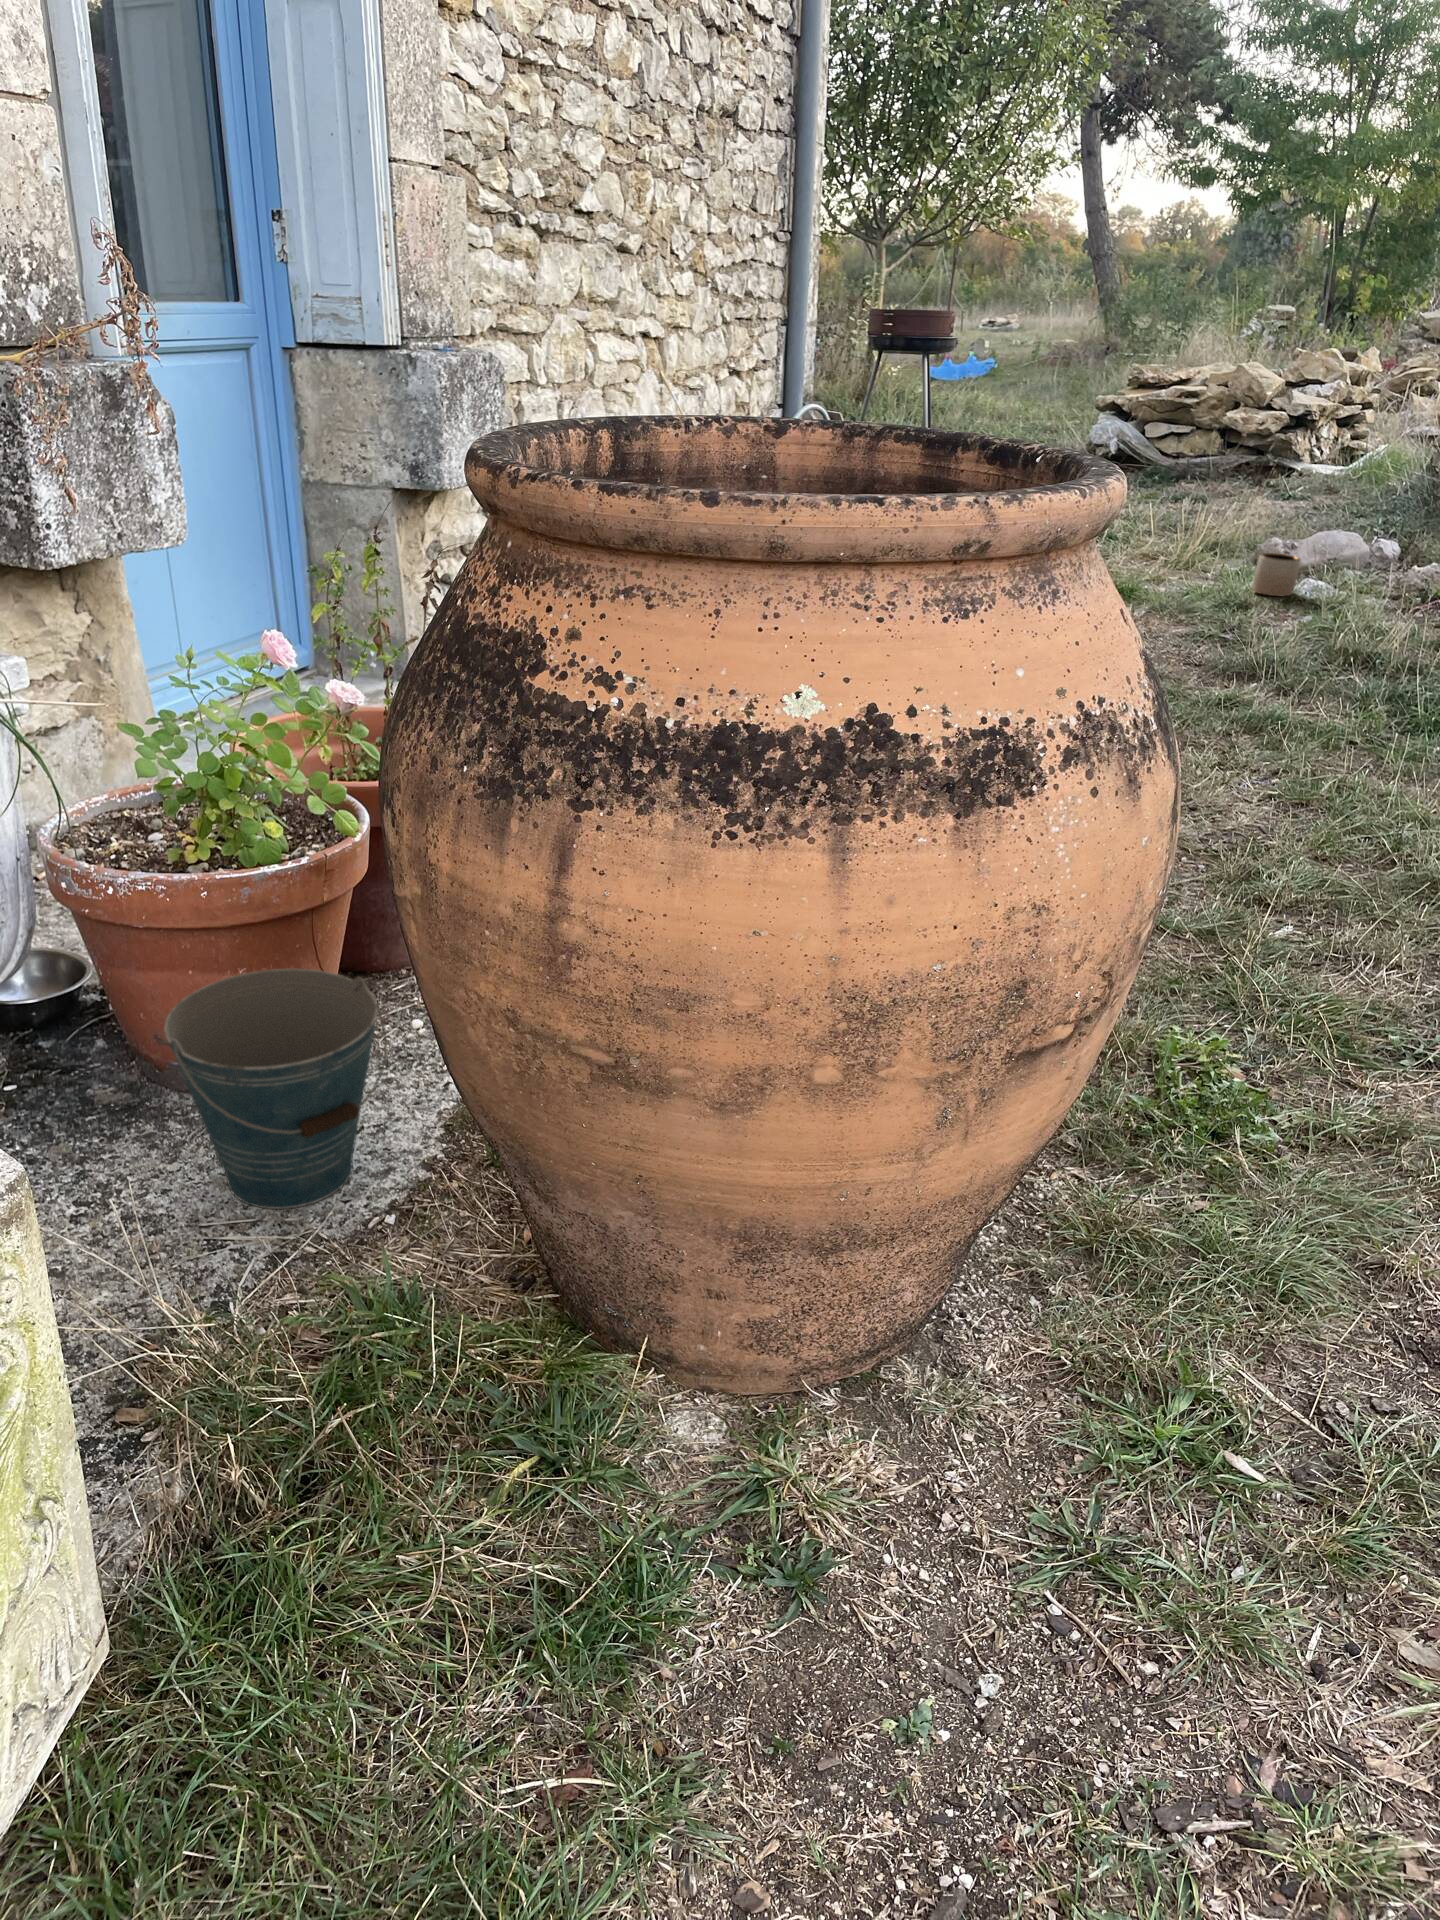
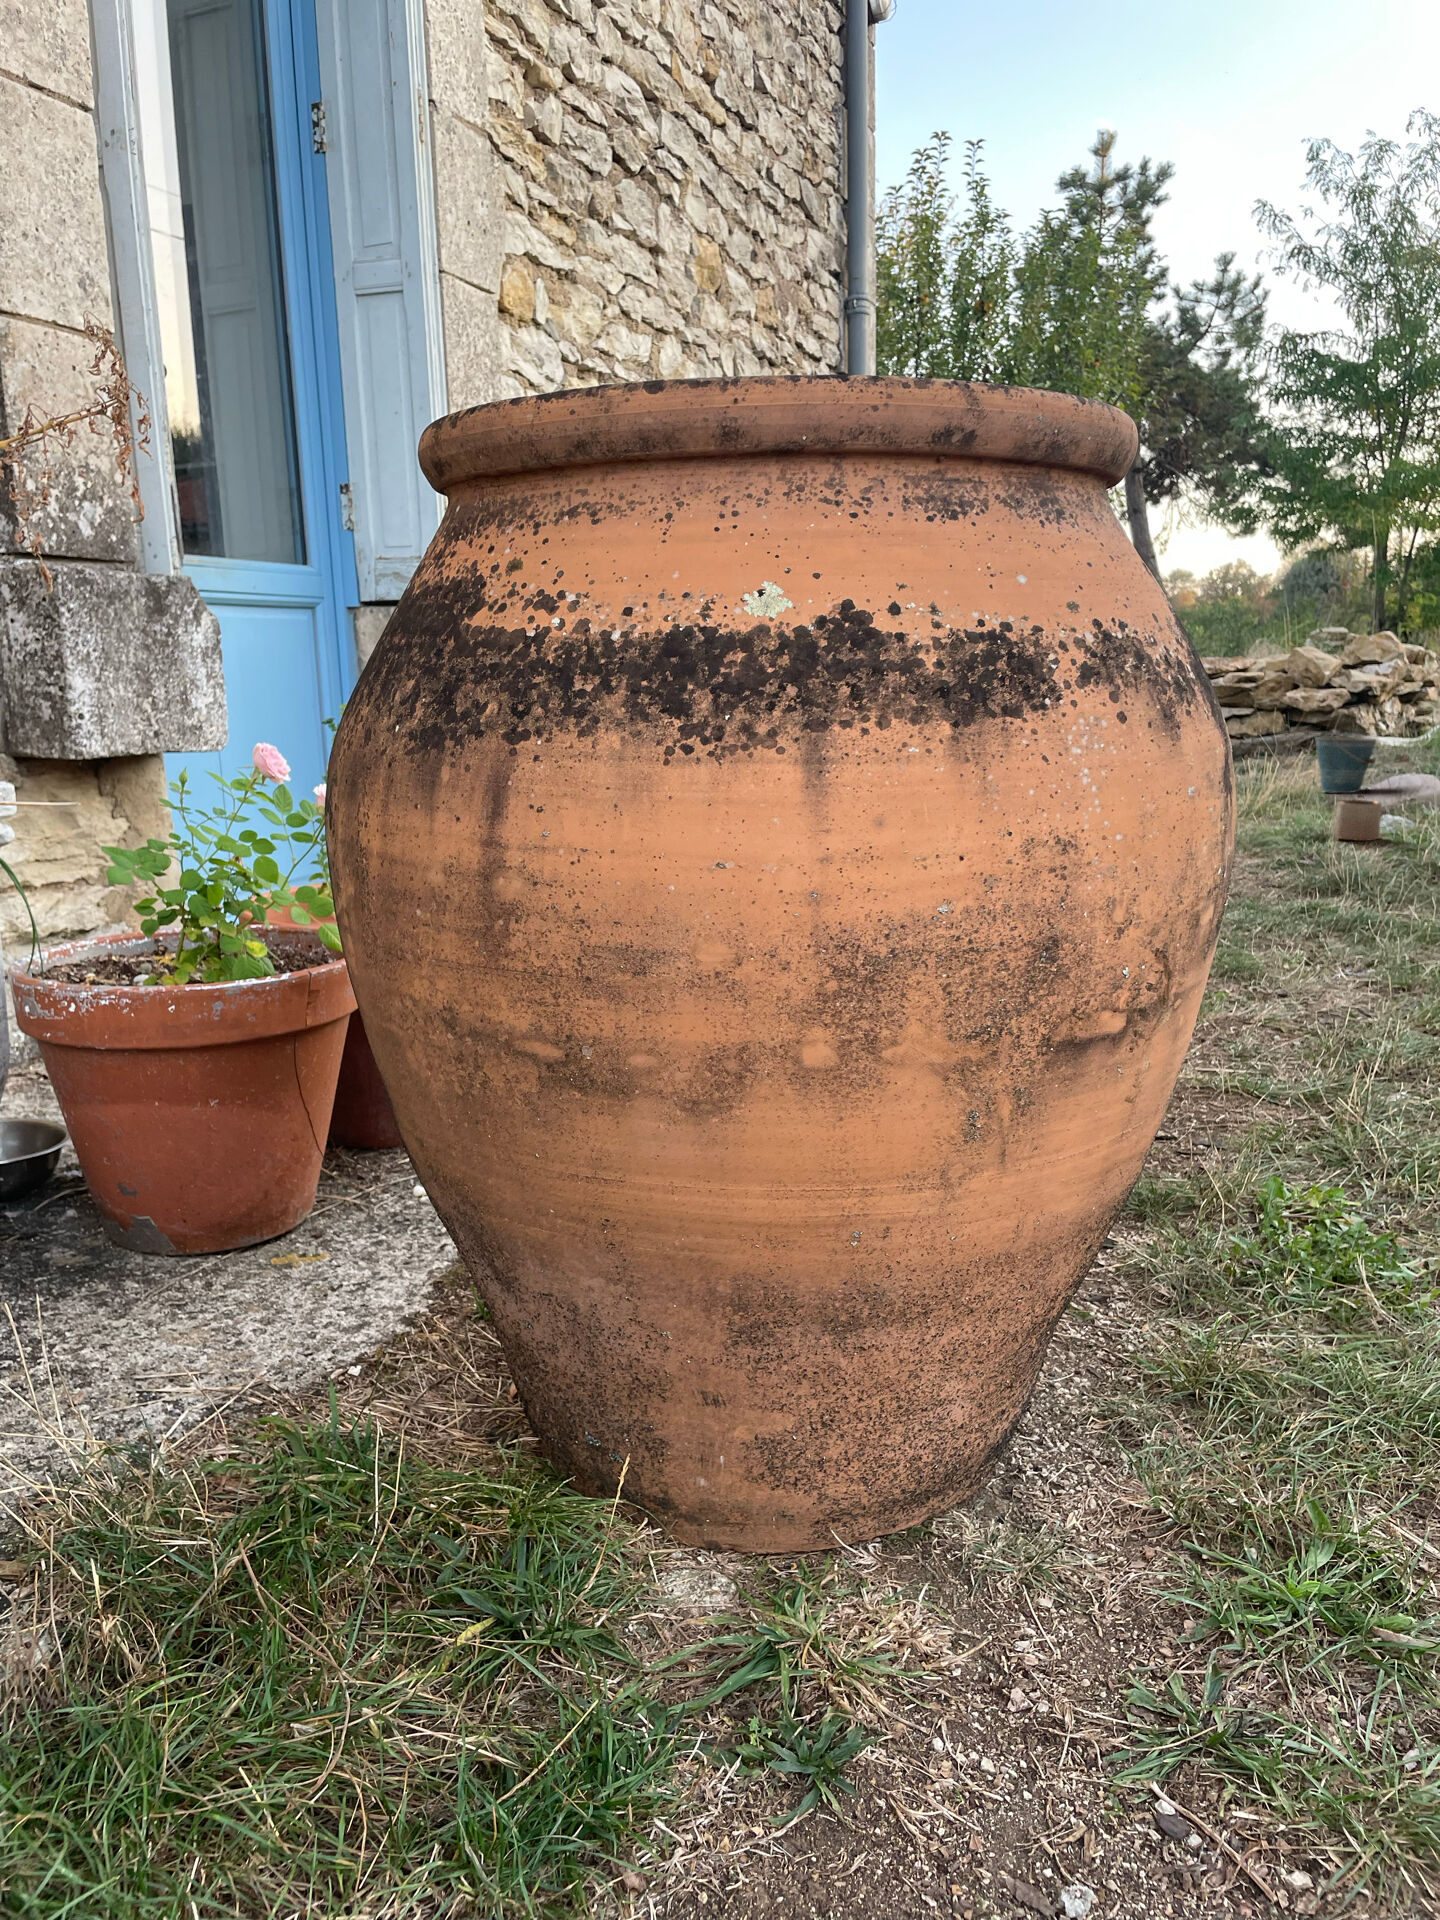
bucket: present [164,969,387,1209] -> present [1315,735,1376,793]

